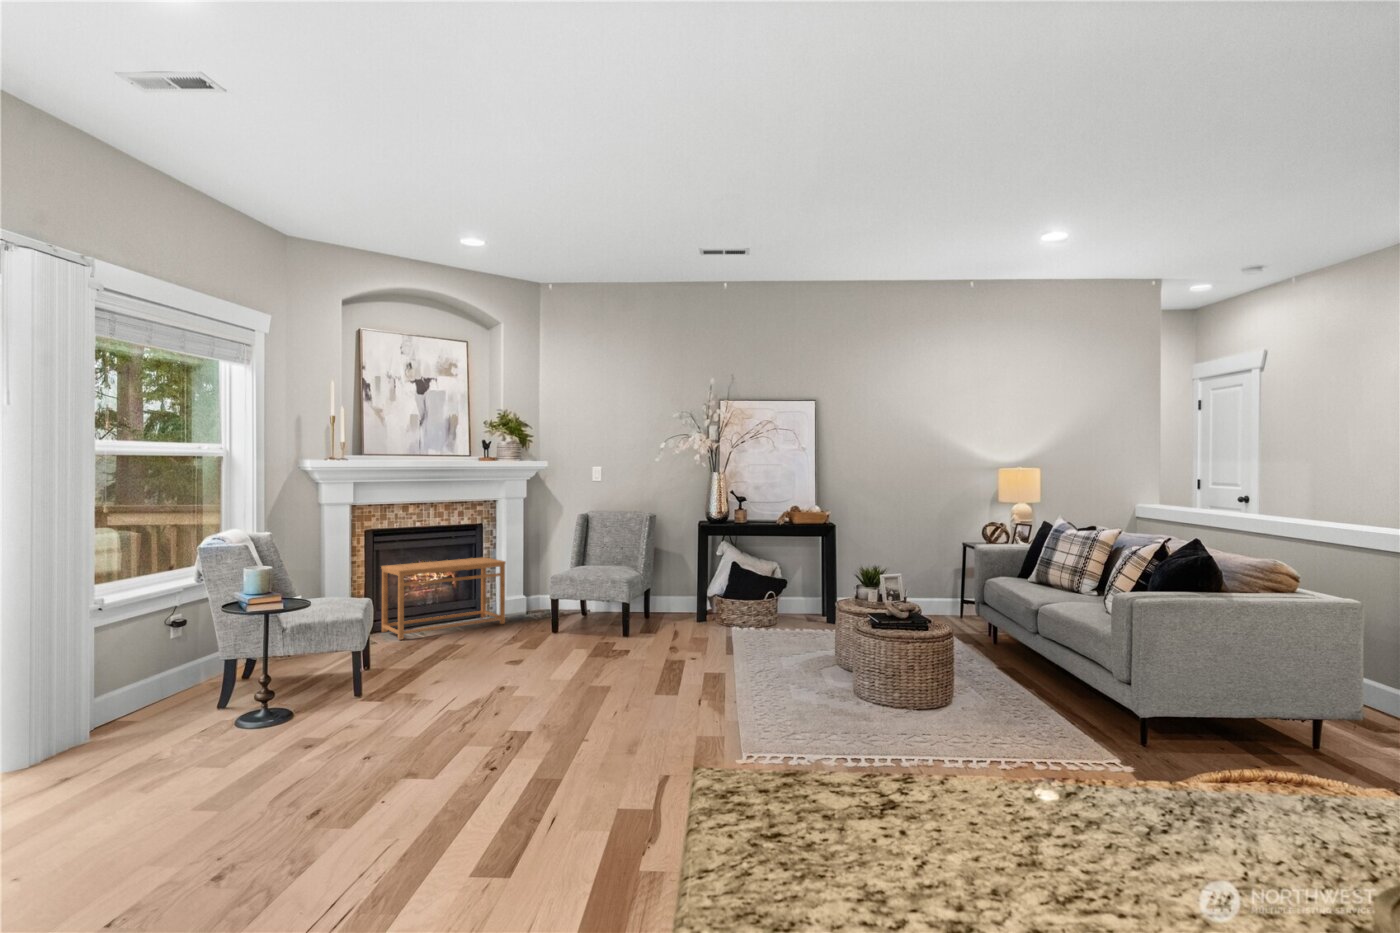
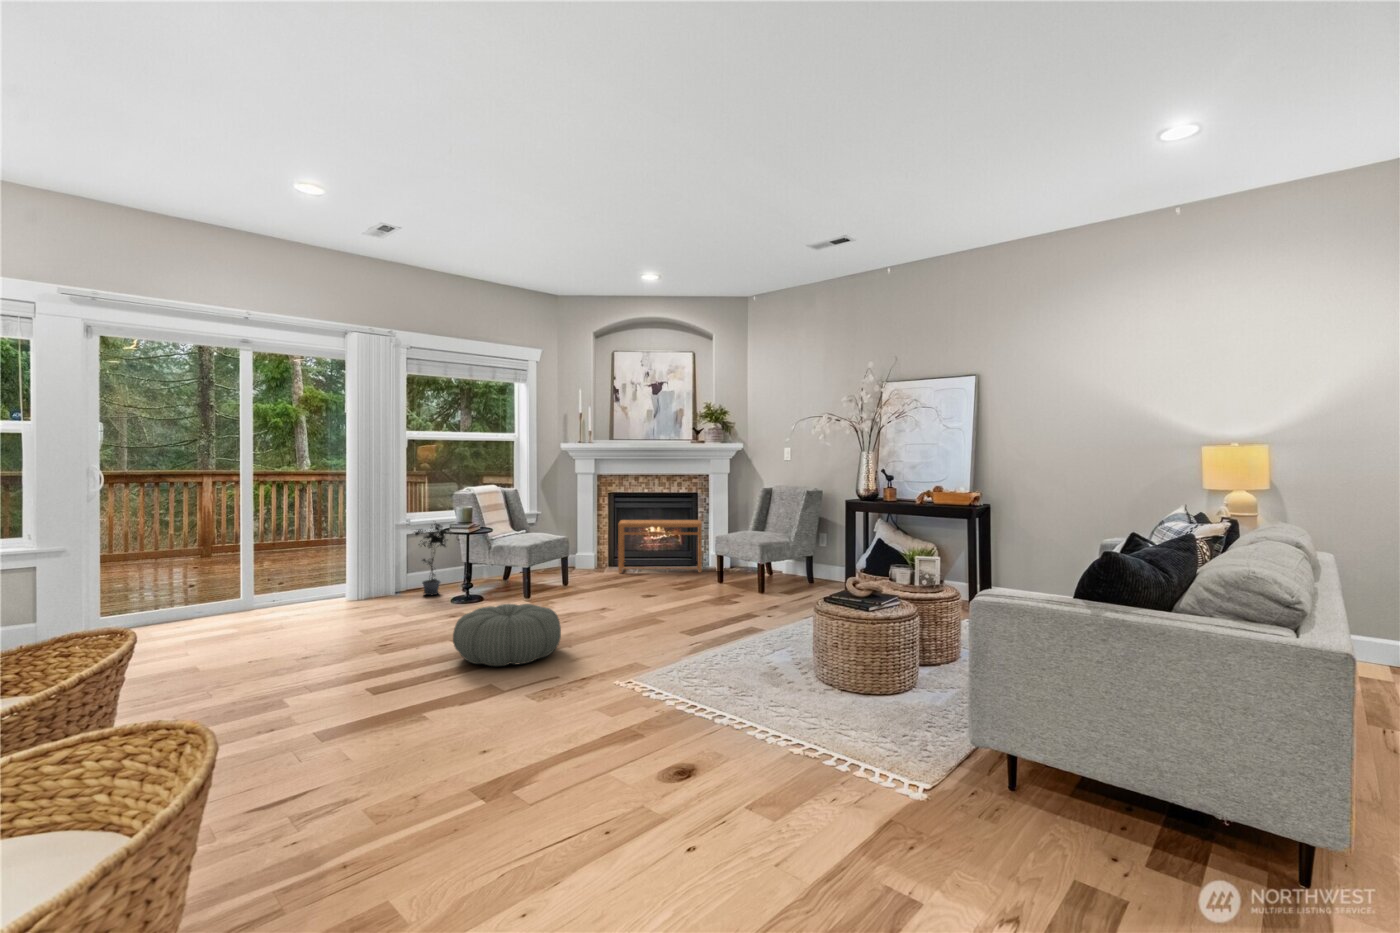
potted plant: none [105,594,209,726] -> present [414,524,446,595]
pouf: none [448,694,604,797] -> present [453,604,561,666]

